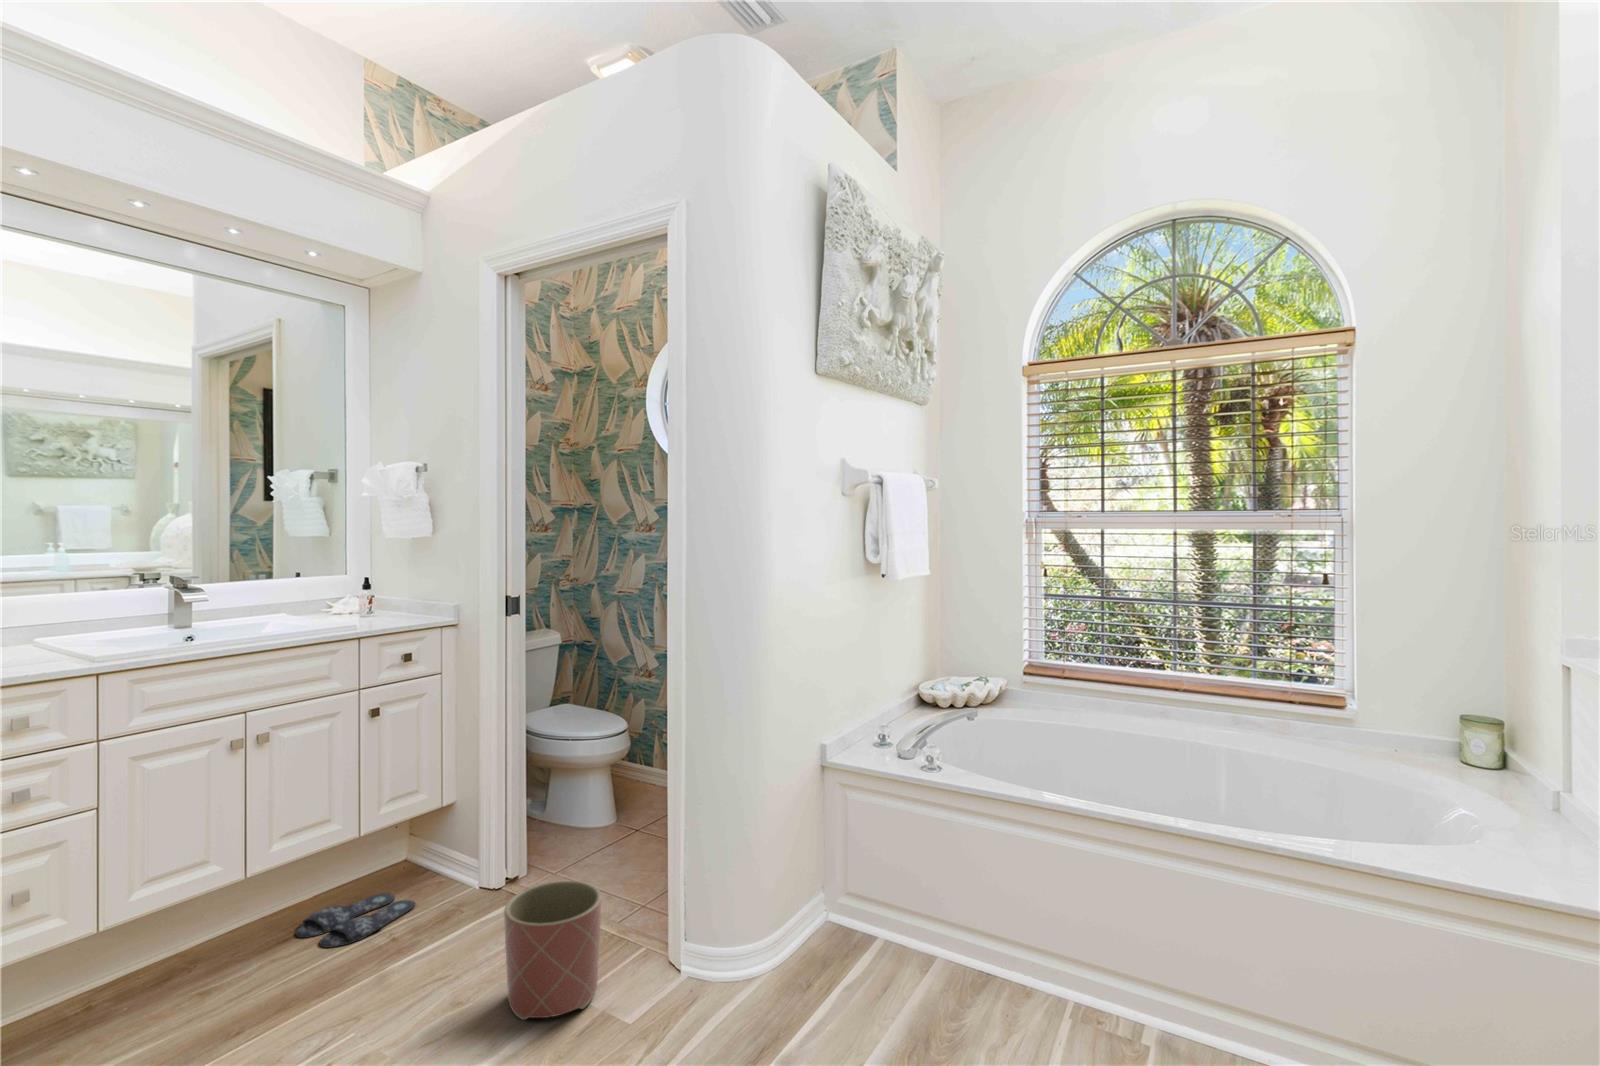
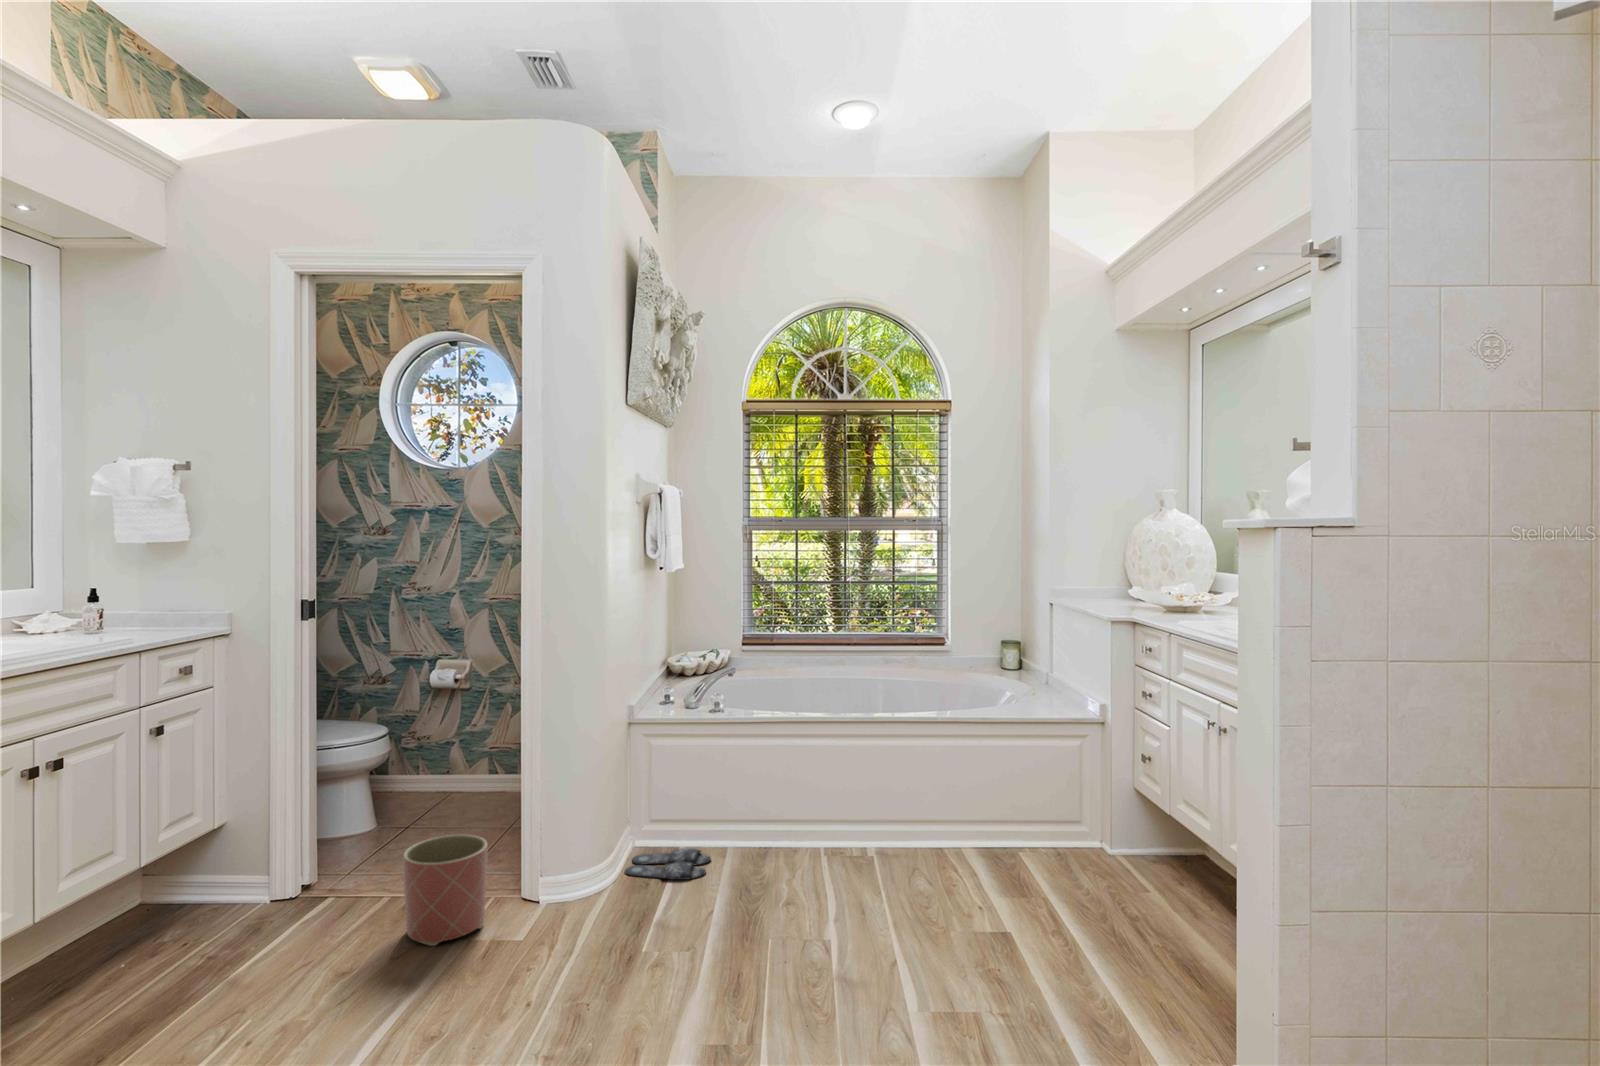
slippers: present [296,893,415,948] -> present [625,848,711,880]

